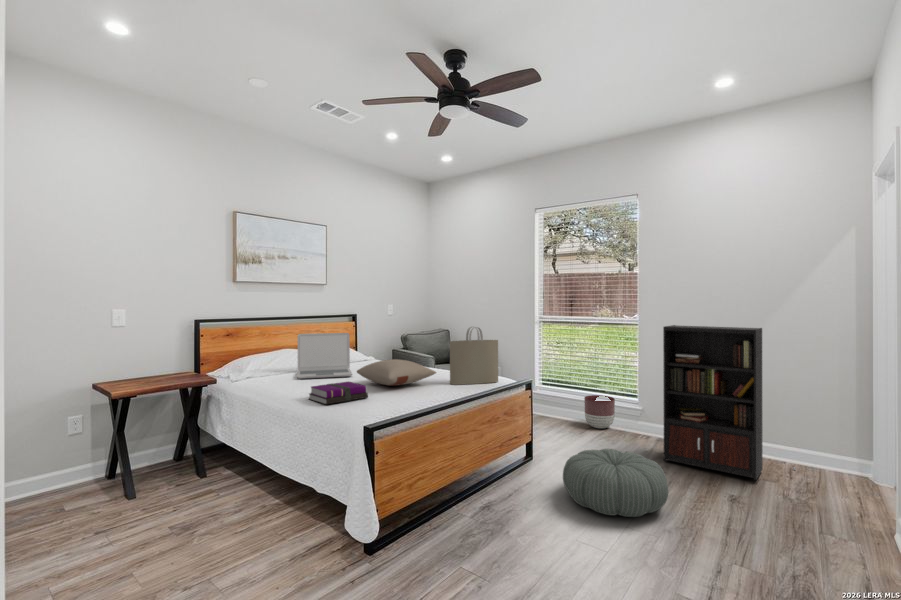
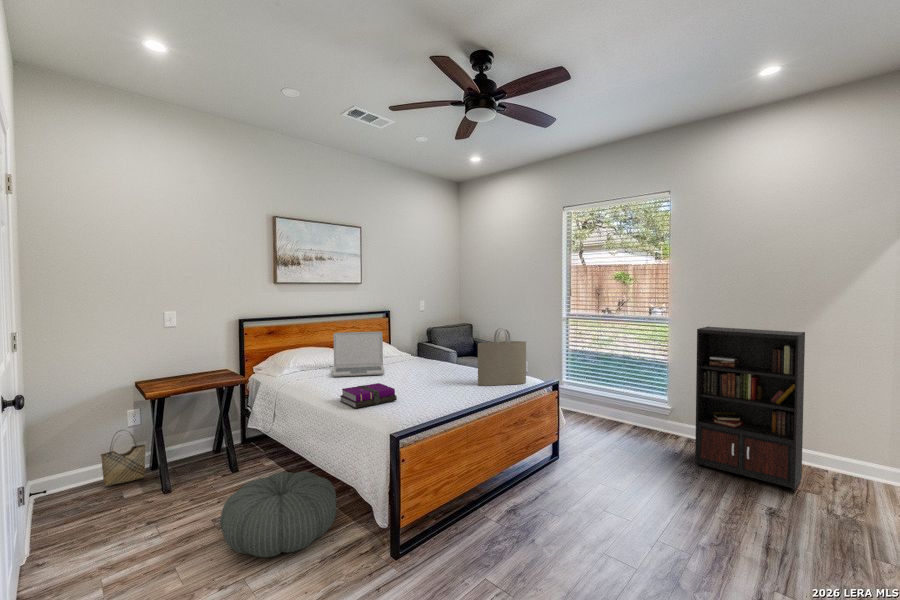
pillow: present [357,359,436,386] -> none [388,360,465,387]
planter: present [584,395,615,428] -> none [614,392,645,425]
woven basket: none [38,437,89,499] -> present [101,430,146,486]
pouf: present [563,449,668,517] -> present [220,472,337,557]

